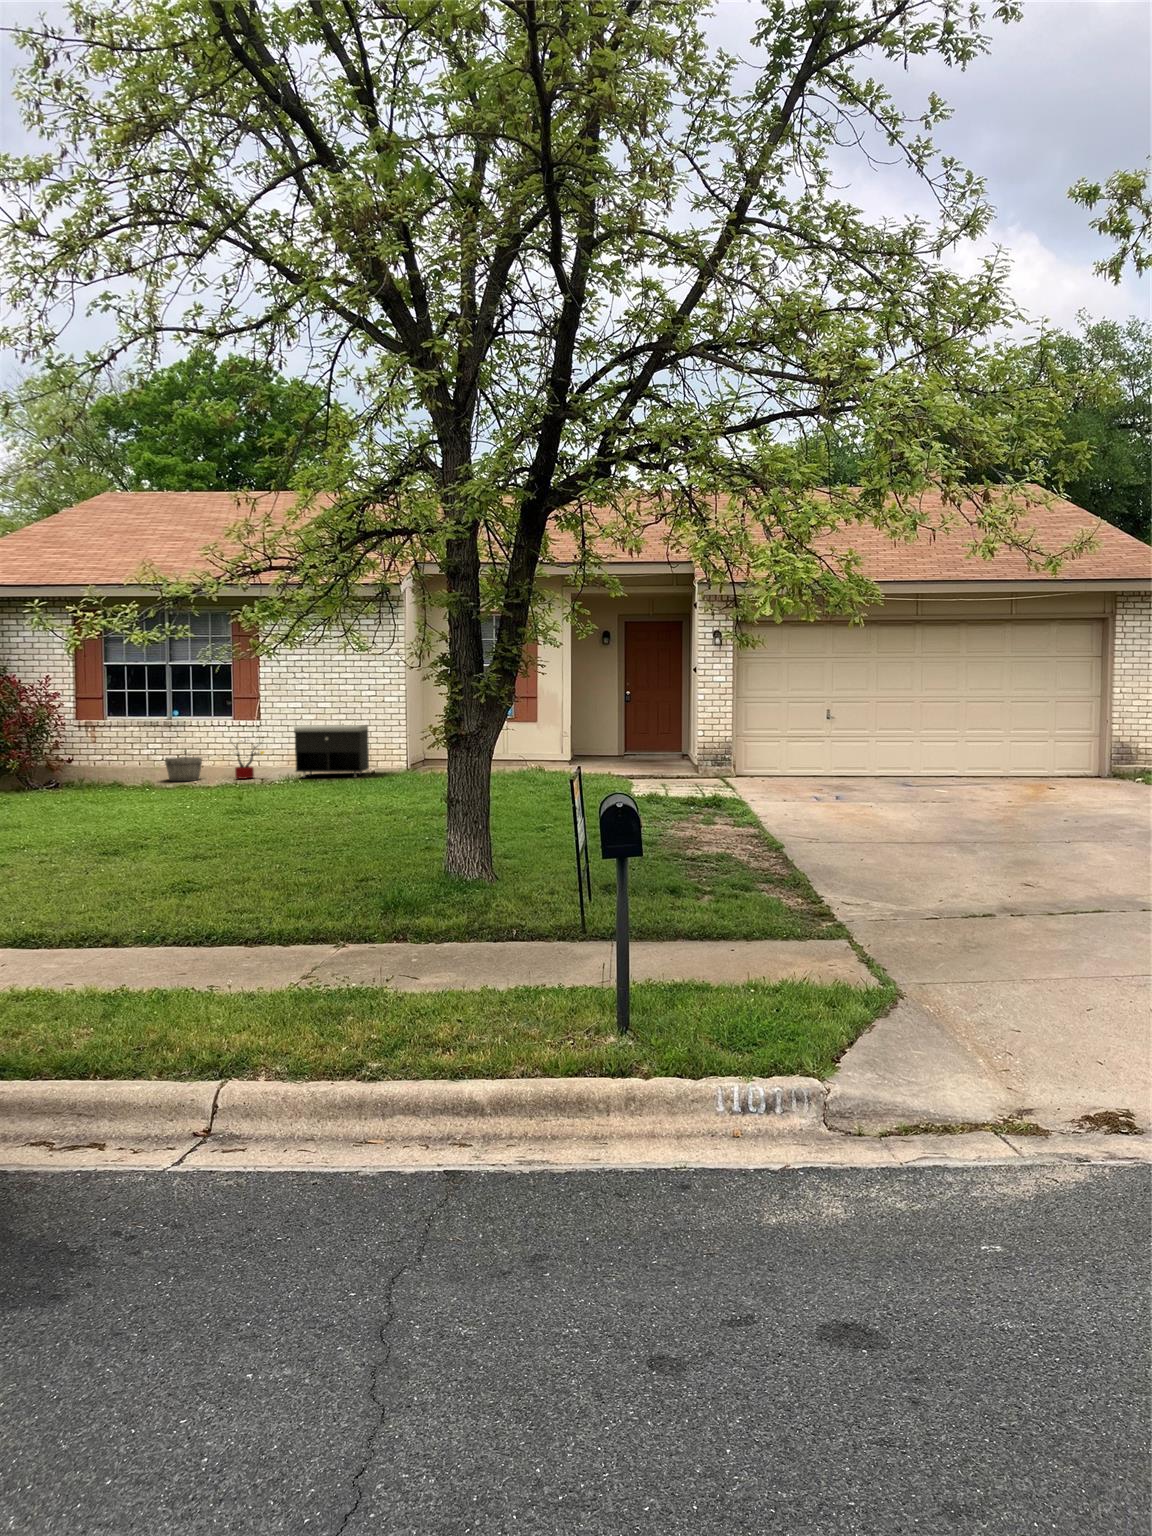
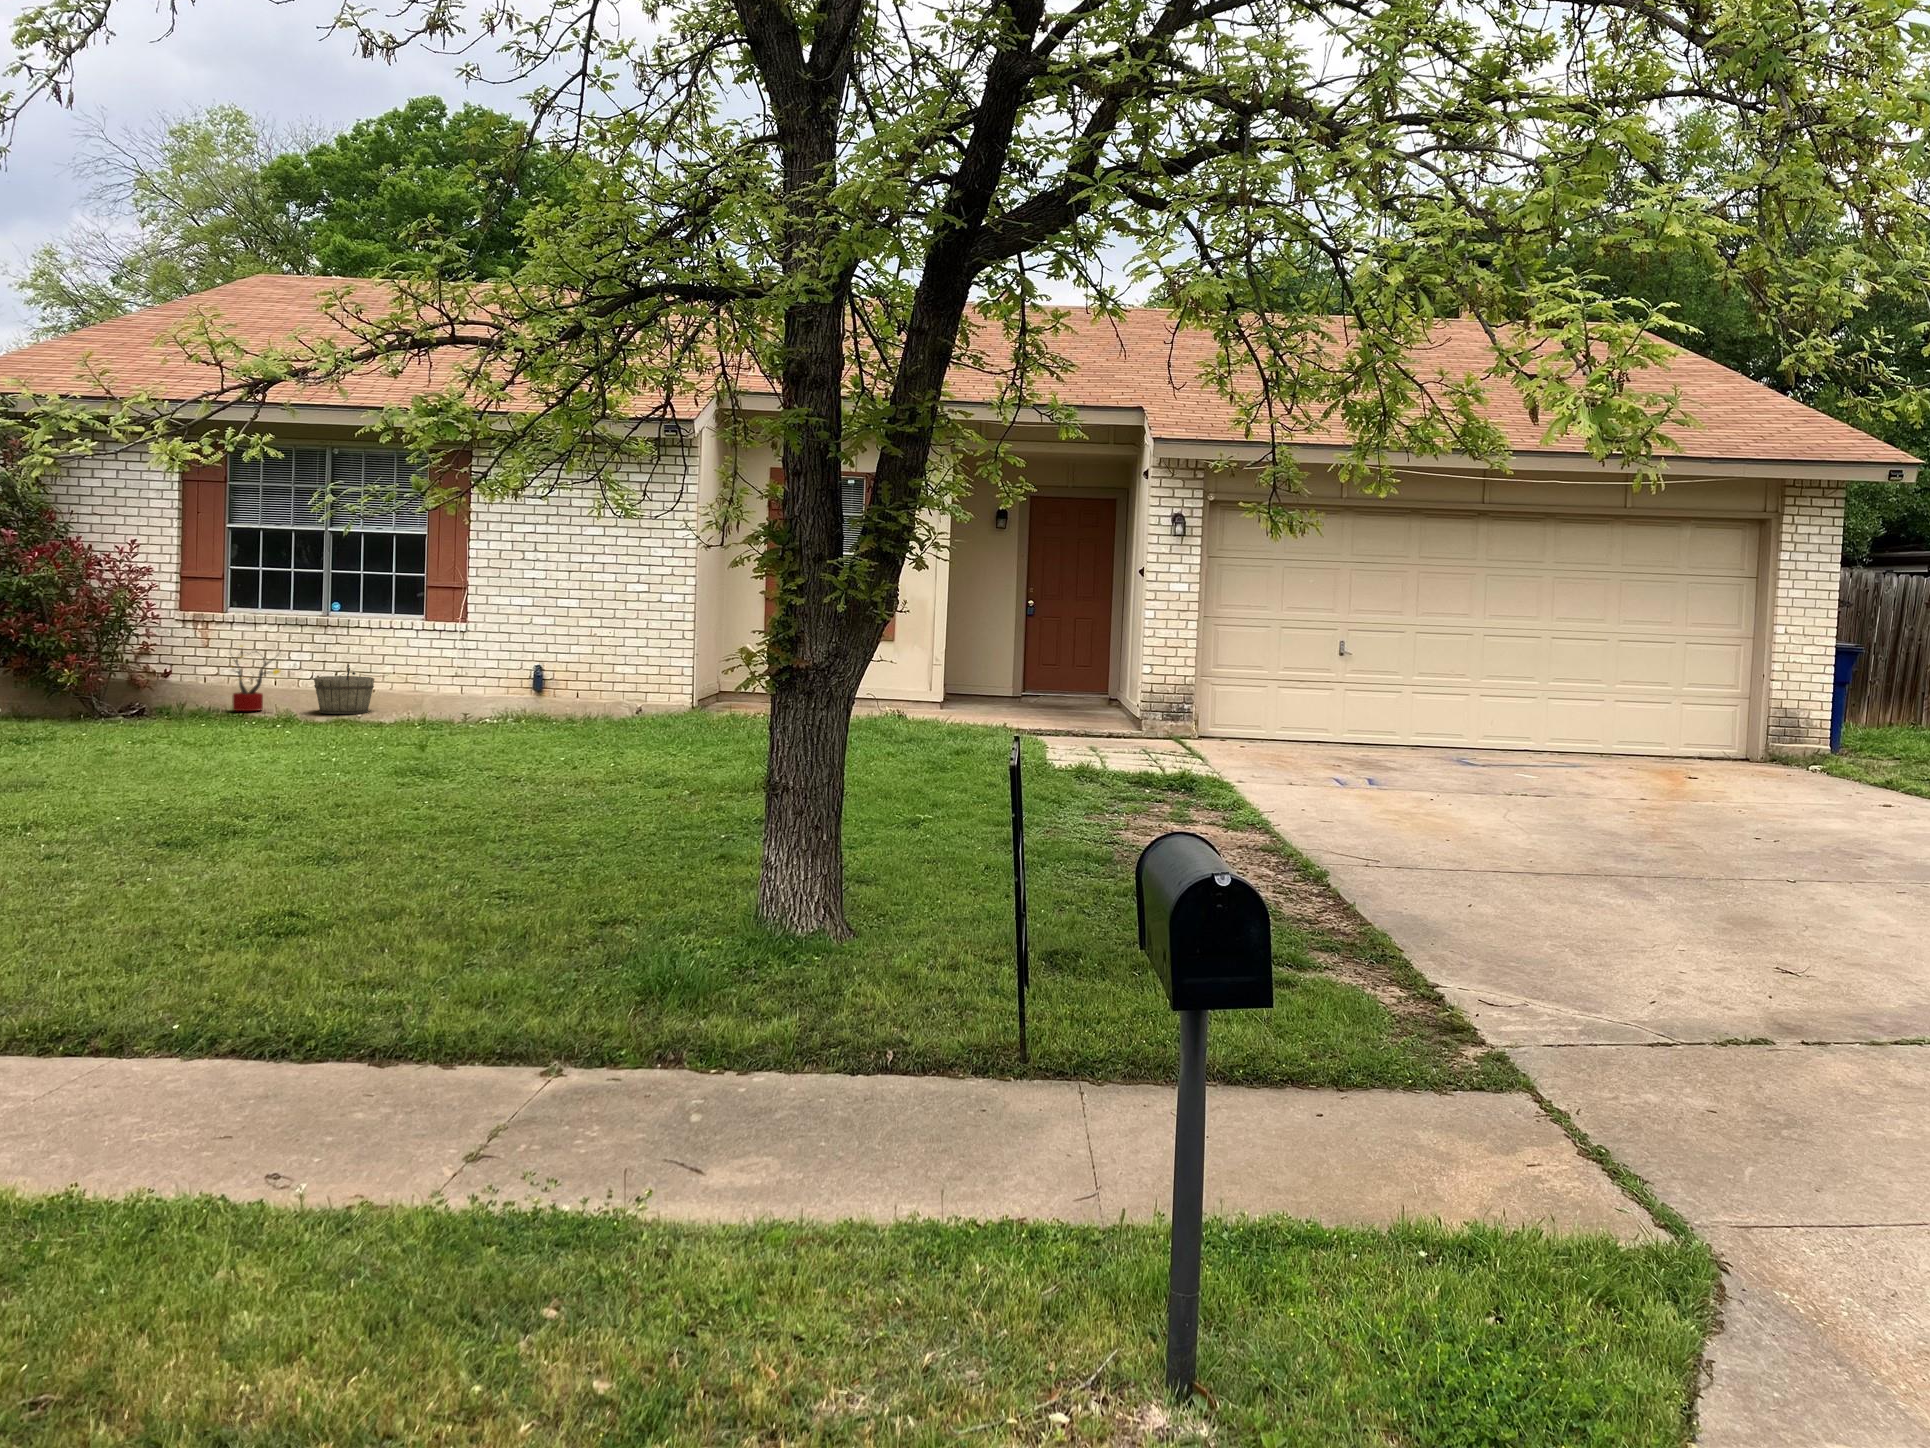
storage bench: present [294,725,369,777] -> none [520,633,637,718]
decorative plant: present [235,746,264,779] -> present [232,651,280,711]

